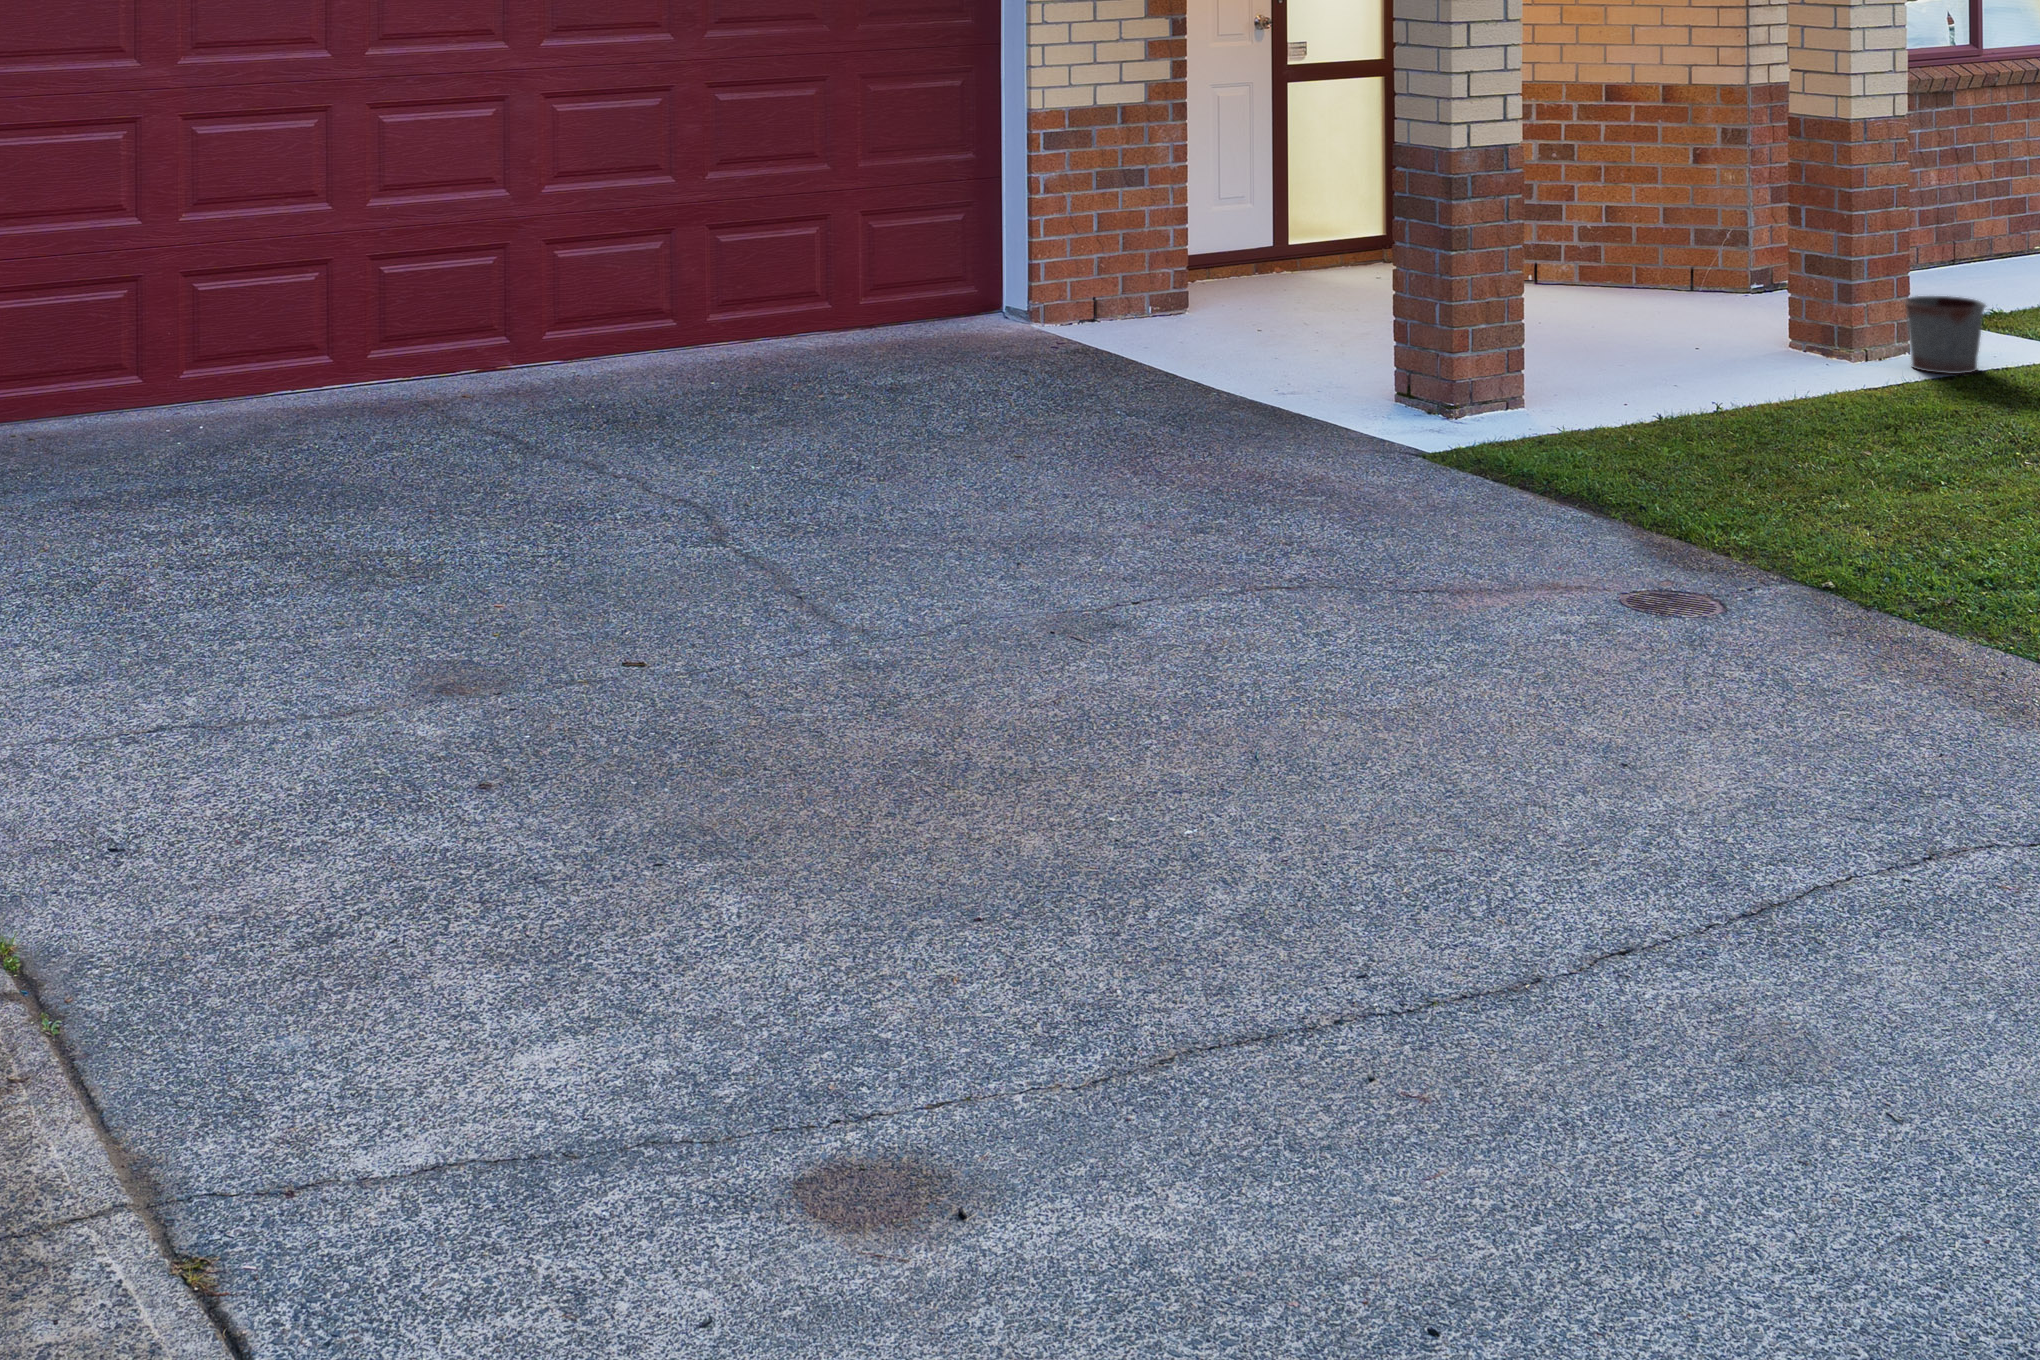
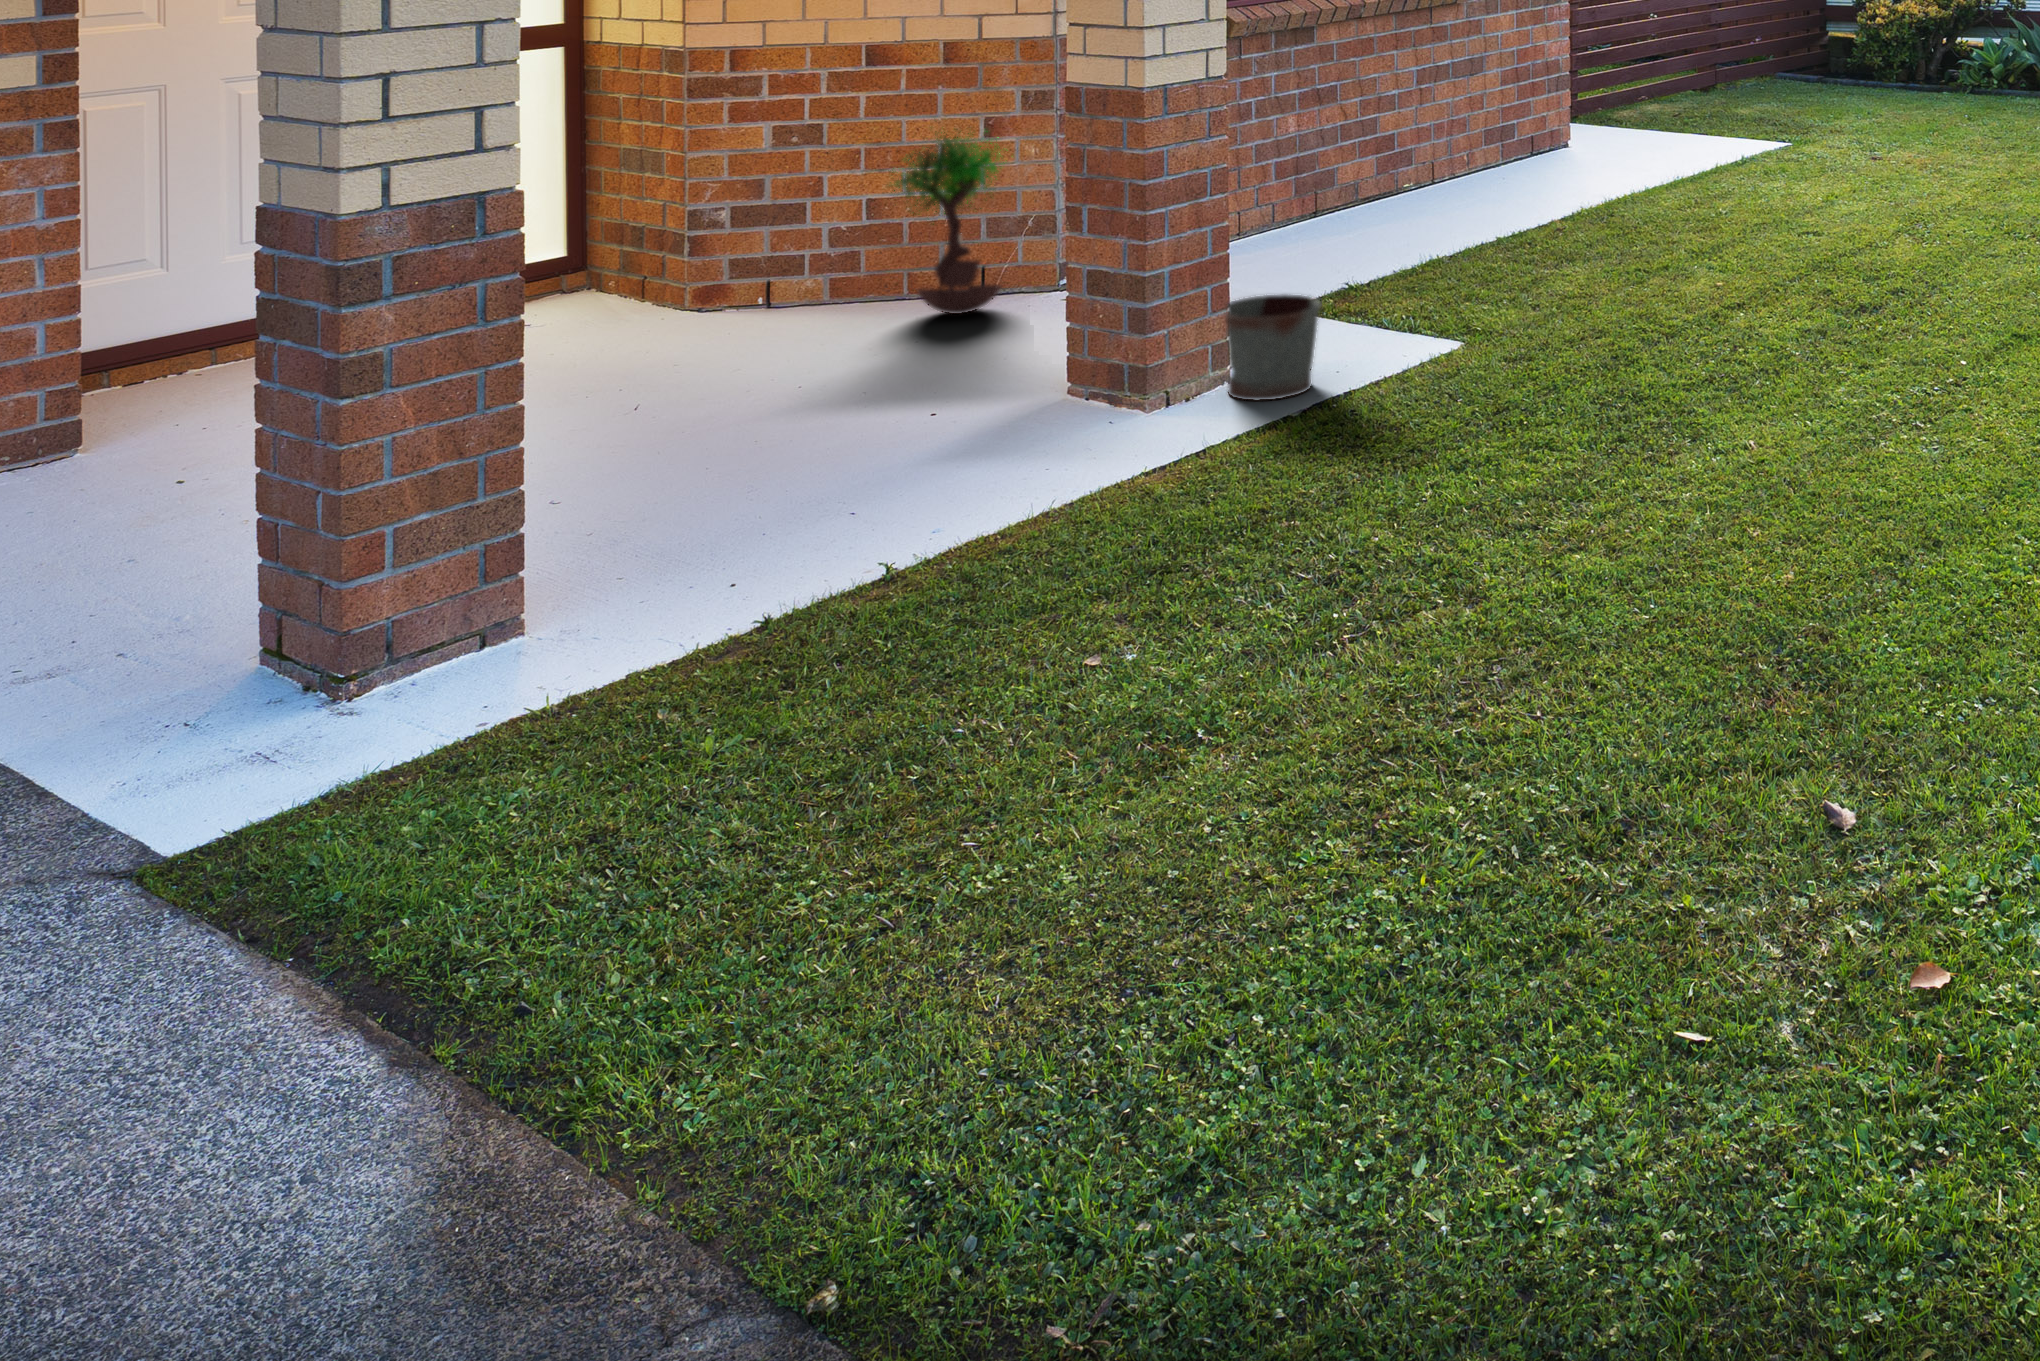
potted tree: none [1627,143,1723,302] -> present [889,131,1007,314]

